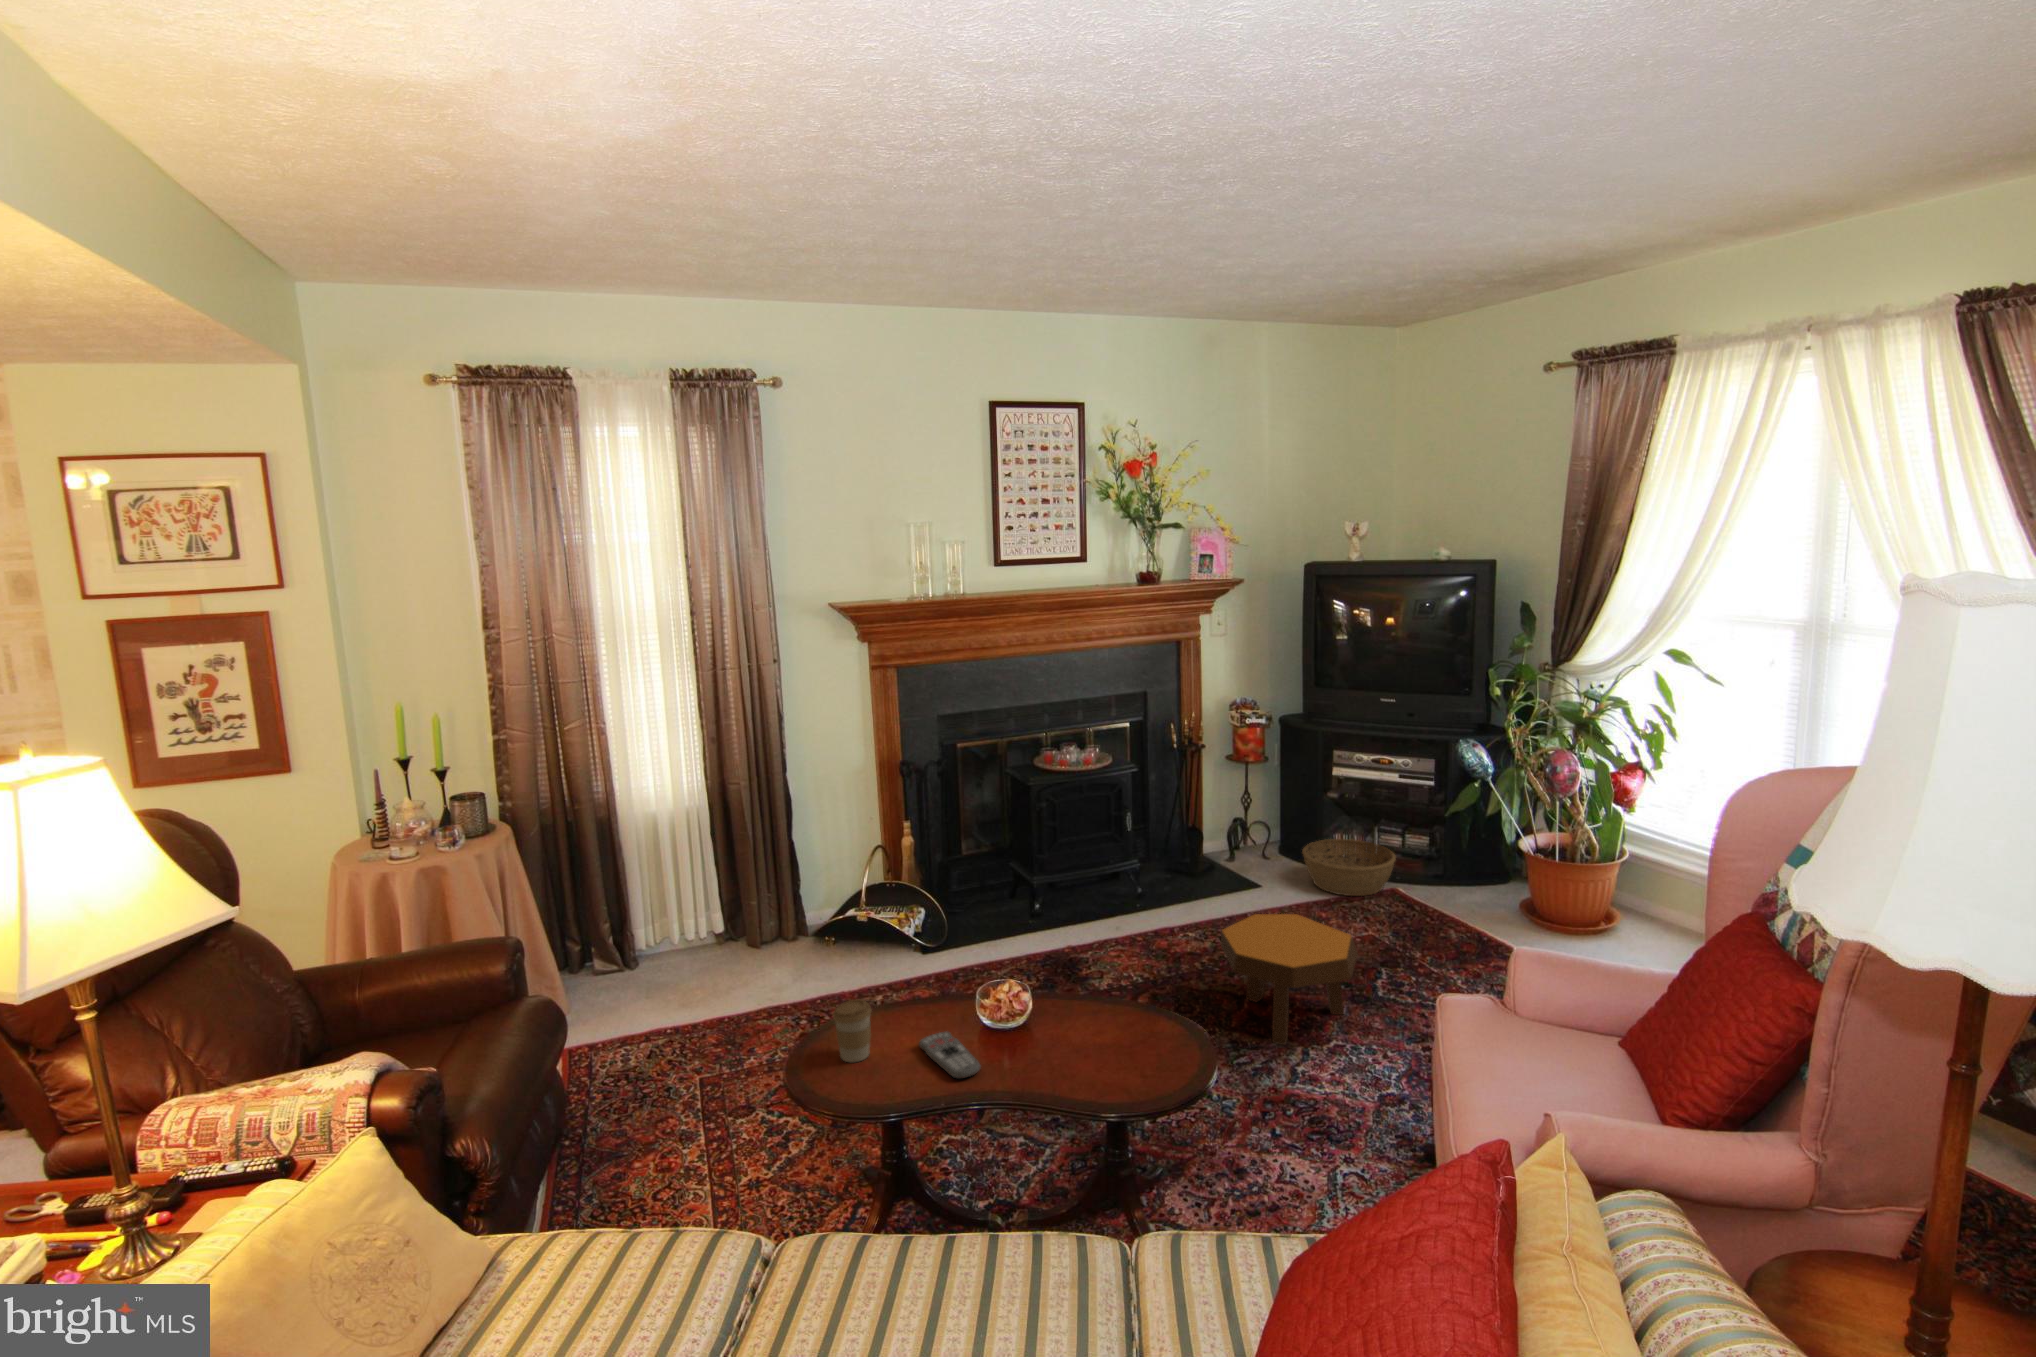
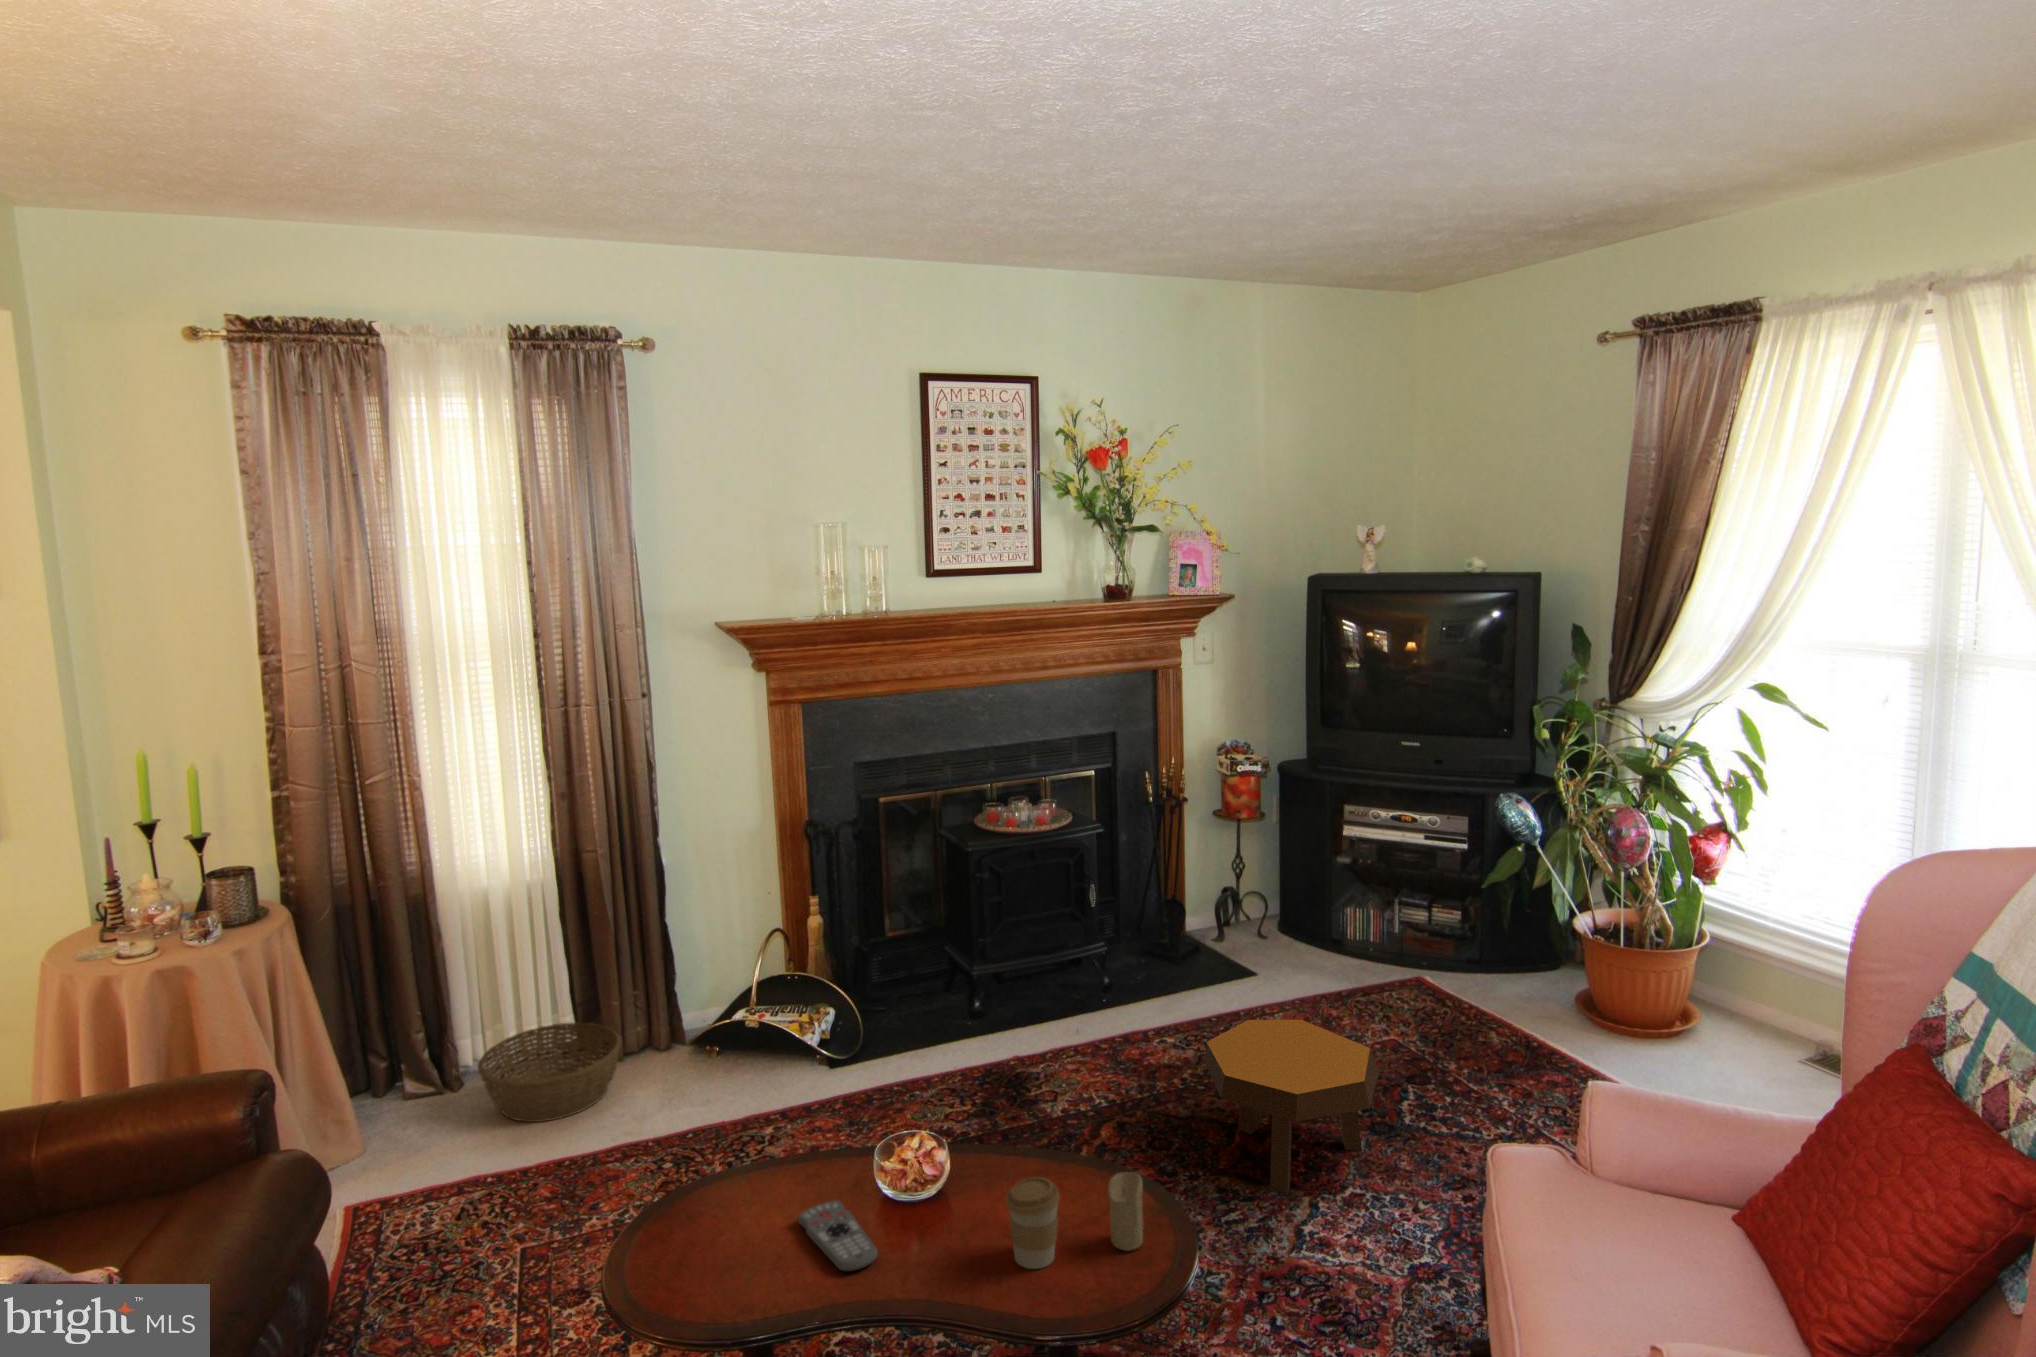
basket: present [1302,839,1396,896] -> present [478,1023,621,1122]
coffee cup: present [833,999,872,1062] -> present [1006,1177,1060,1269]
candle: none [1151,1010,1178,1067] -> present [1108,1172,1143,1251]

